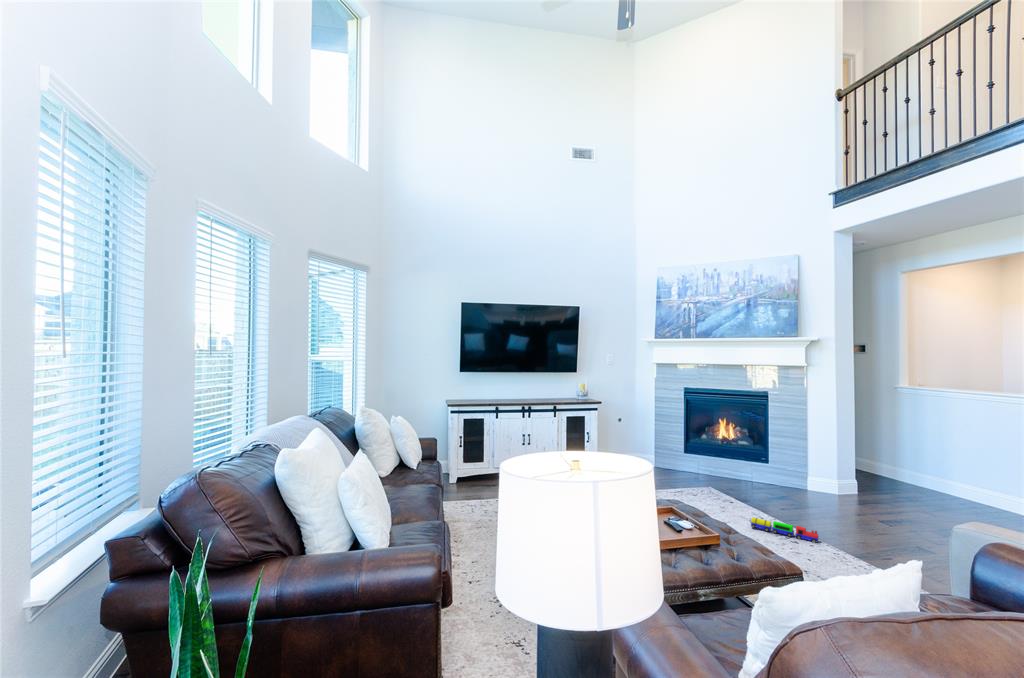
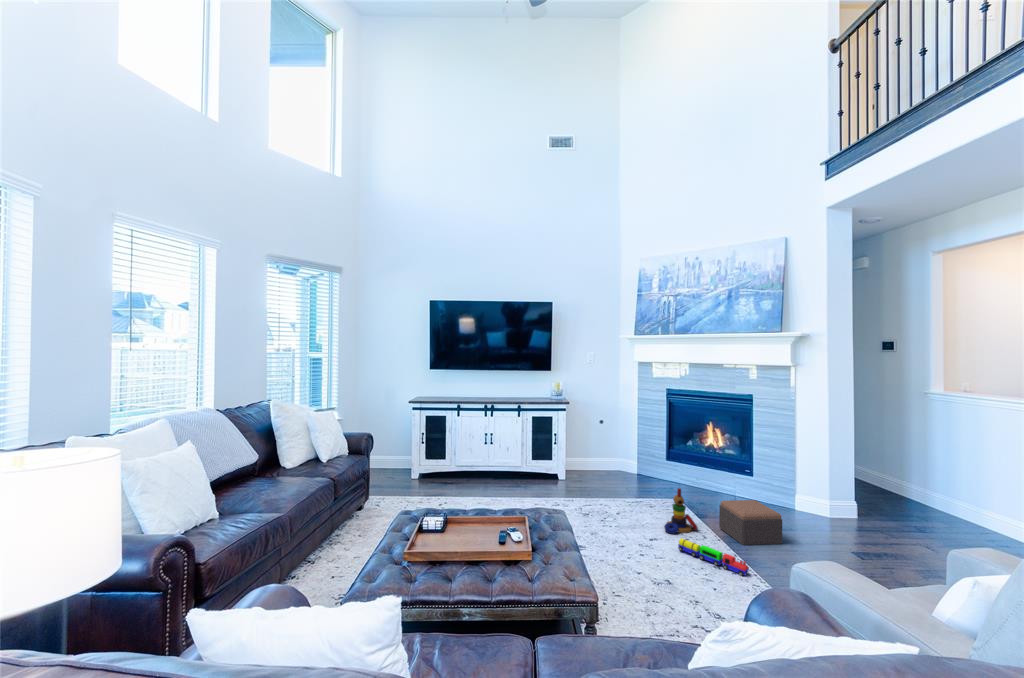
stacking toy: none [722,475,751,516] -> present [665,488,698,534]
footstool: none [765,482,822,520] -> present [719,500,782,545]

